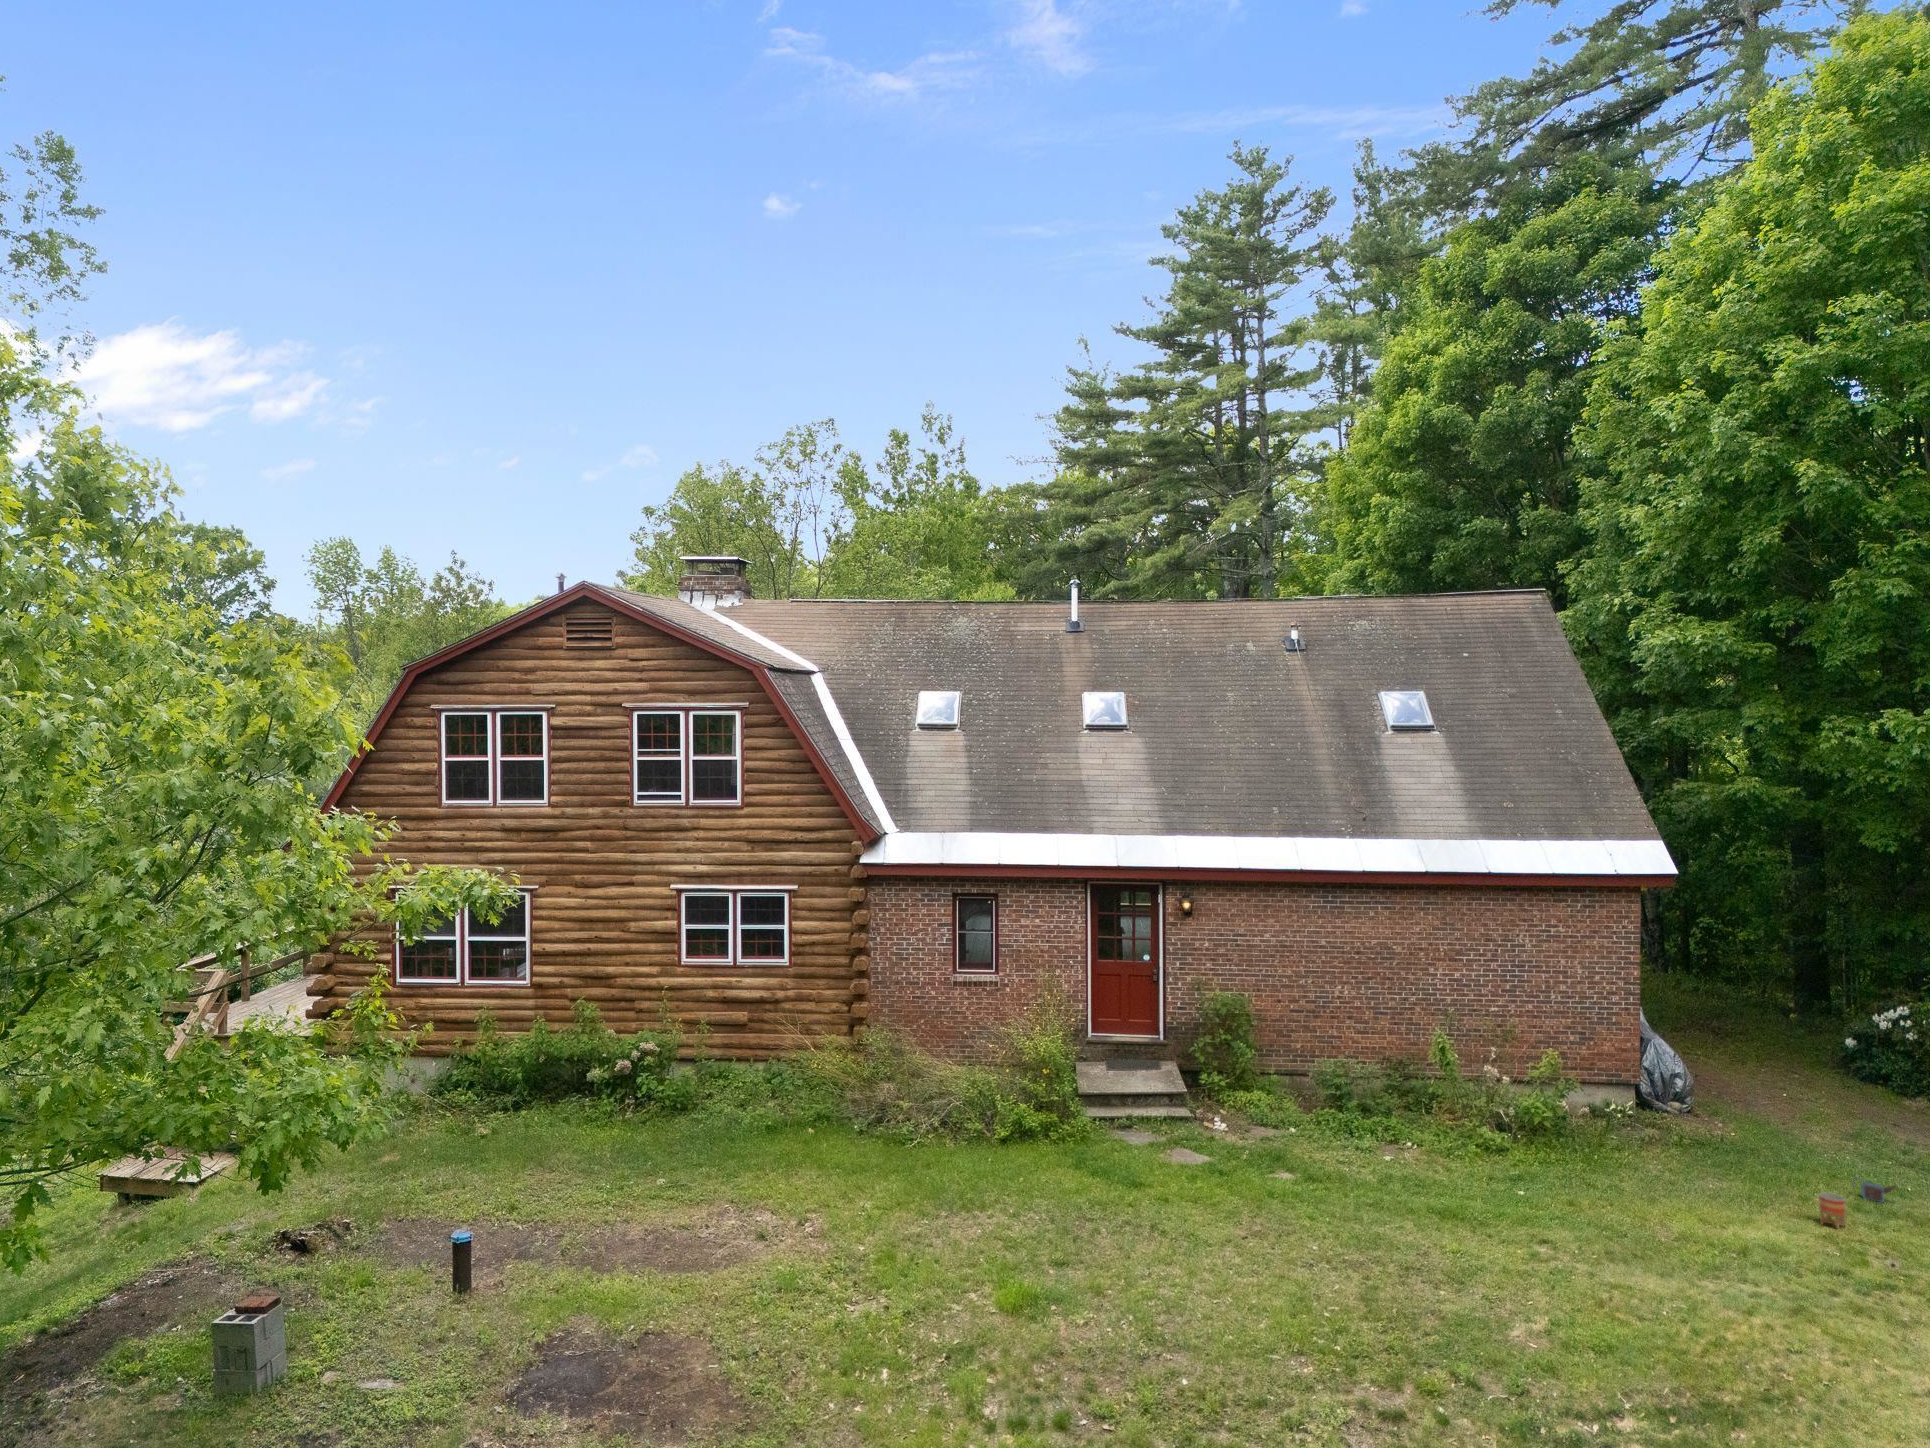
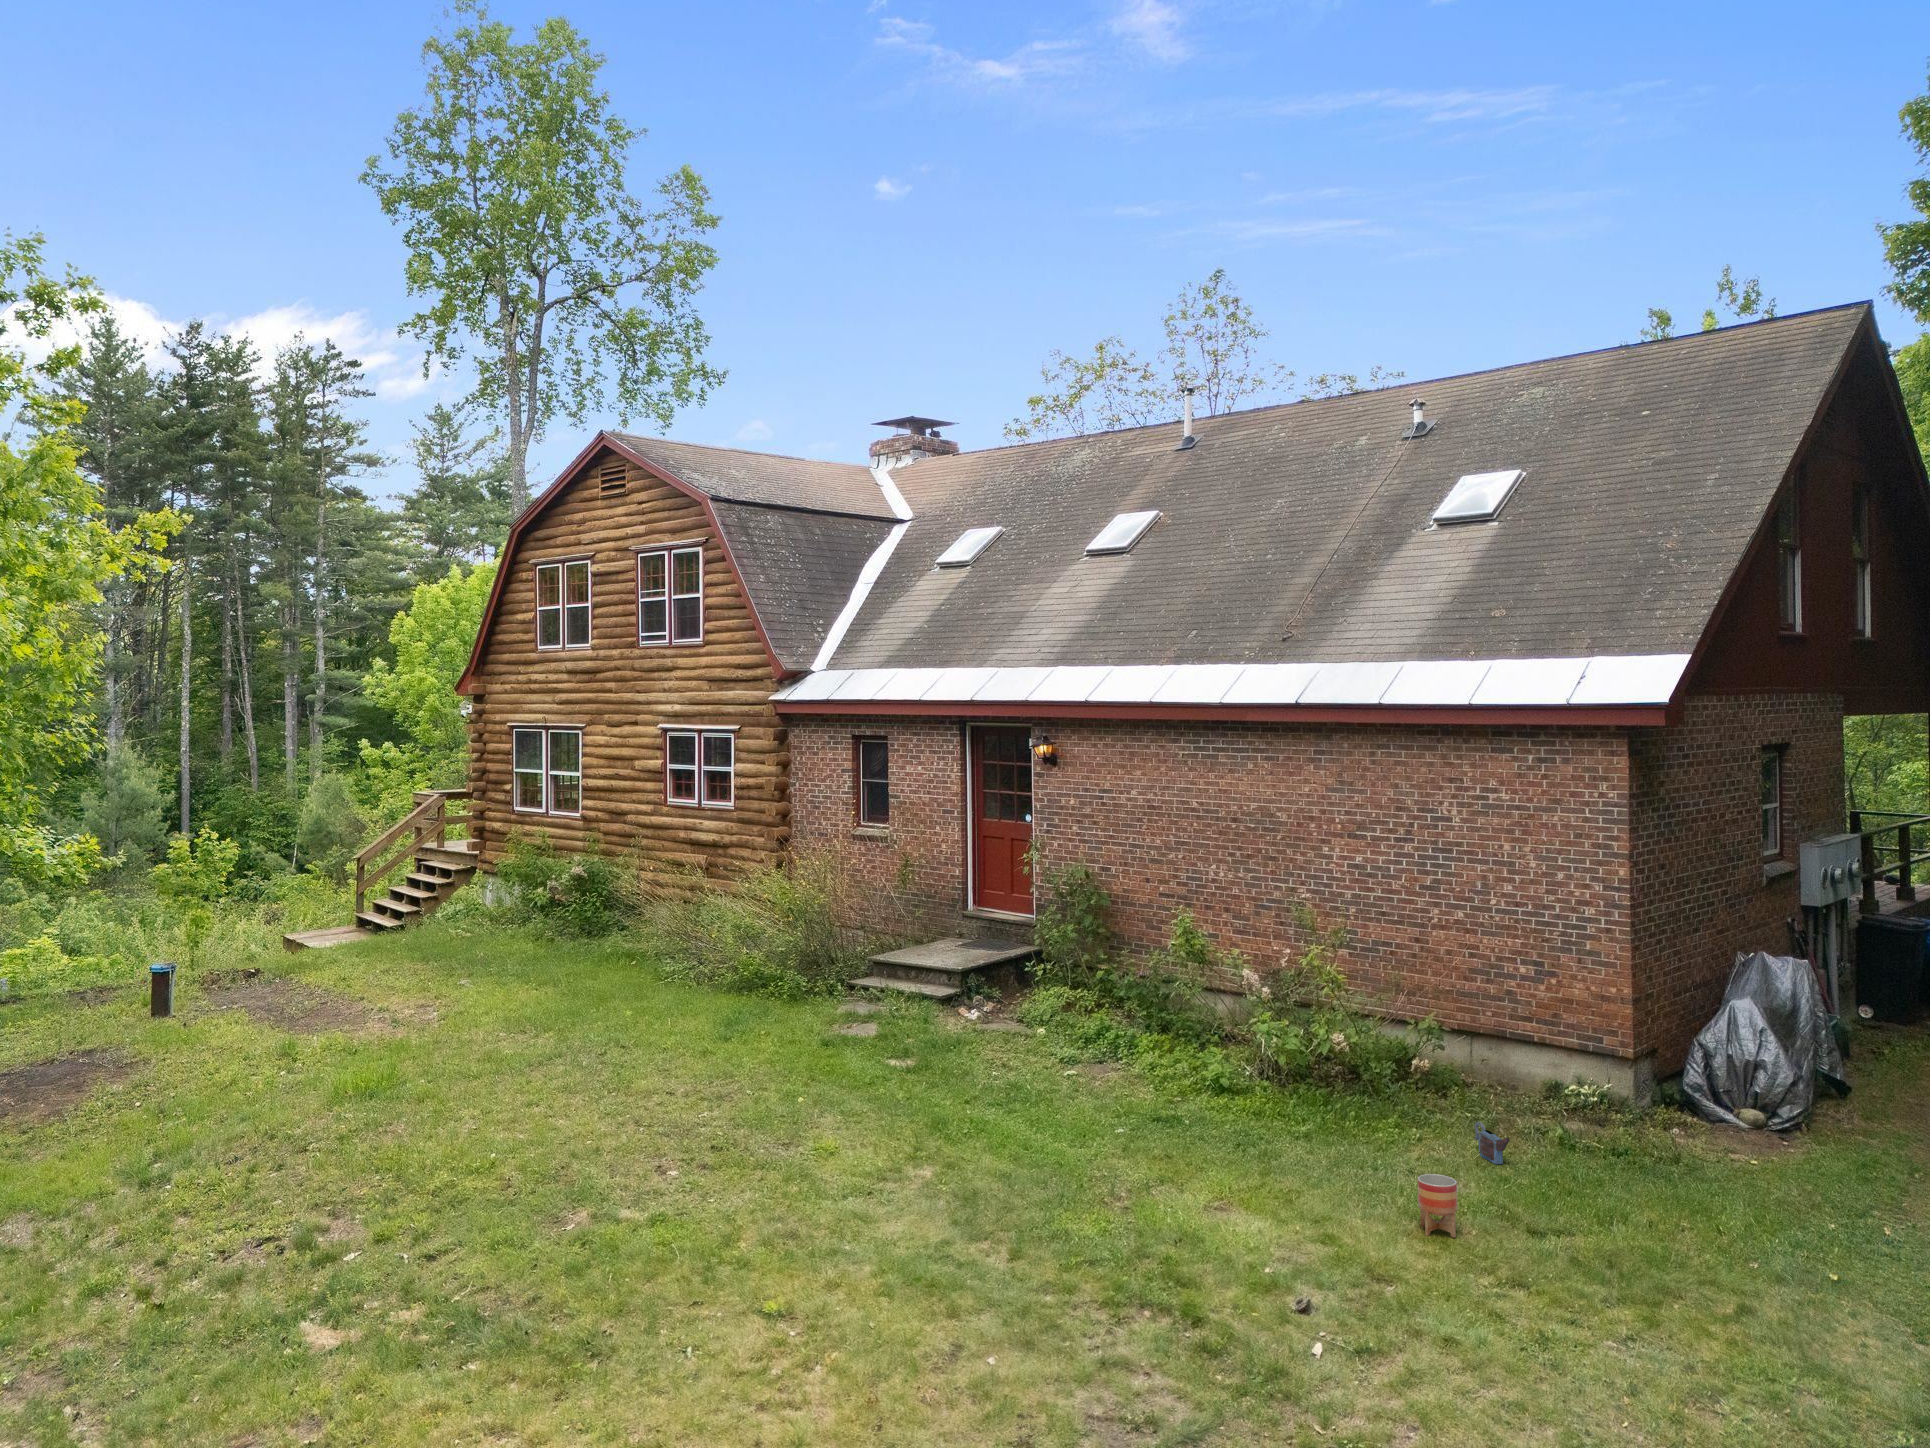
watering can: present [1852,1177,1896,1202] -> present [1475,1122,1510,1164]

